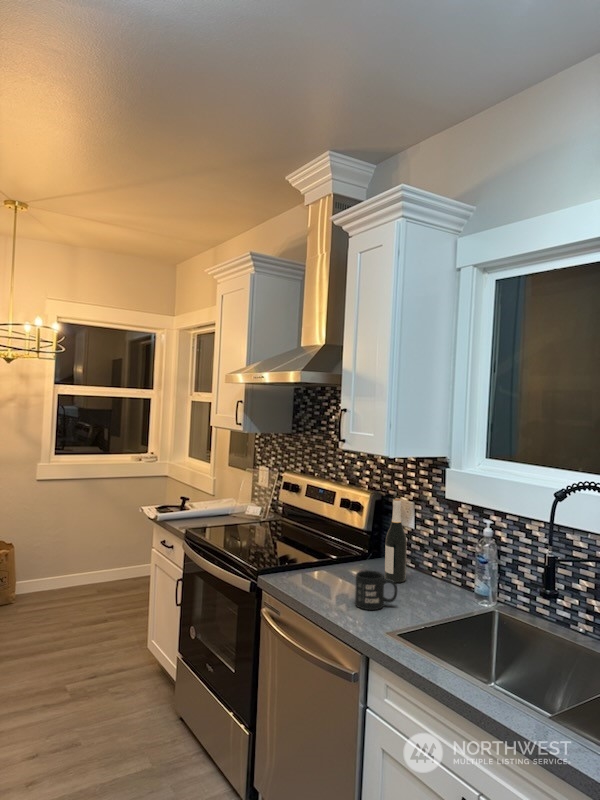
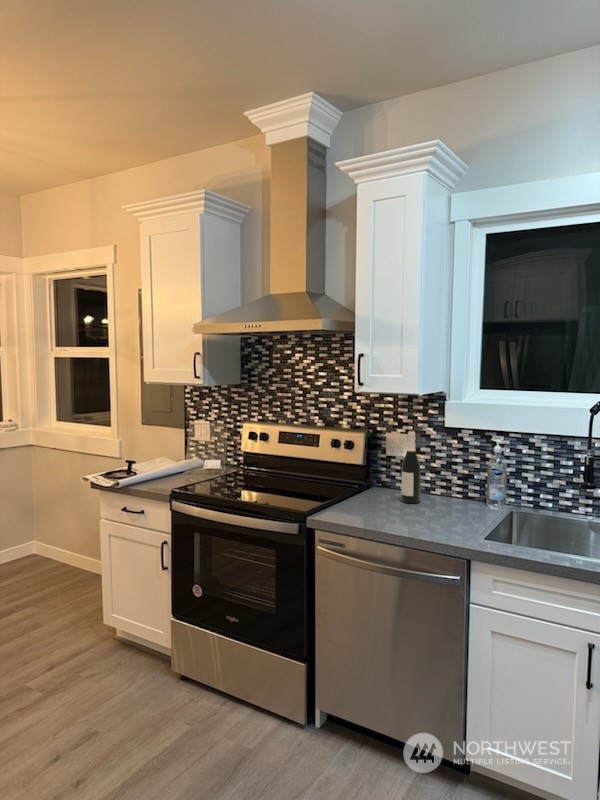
mug: present [355,570,397,610] -> none [411,493,445,525]

